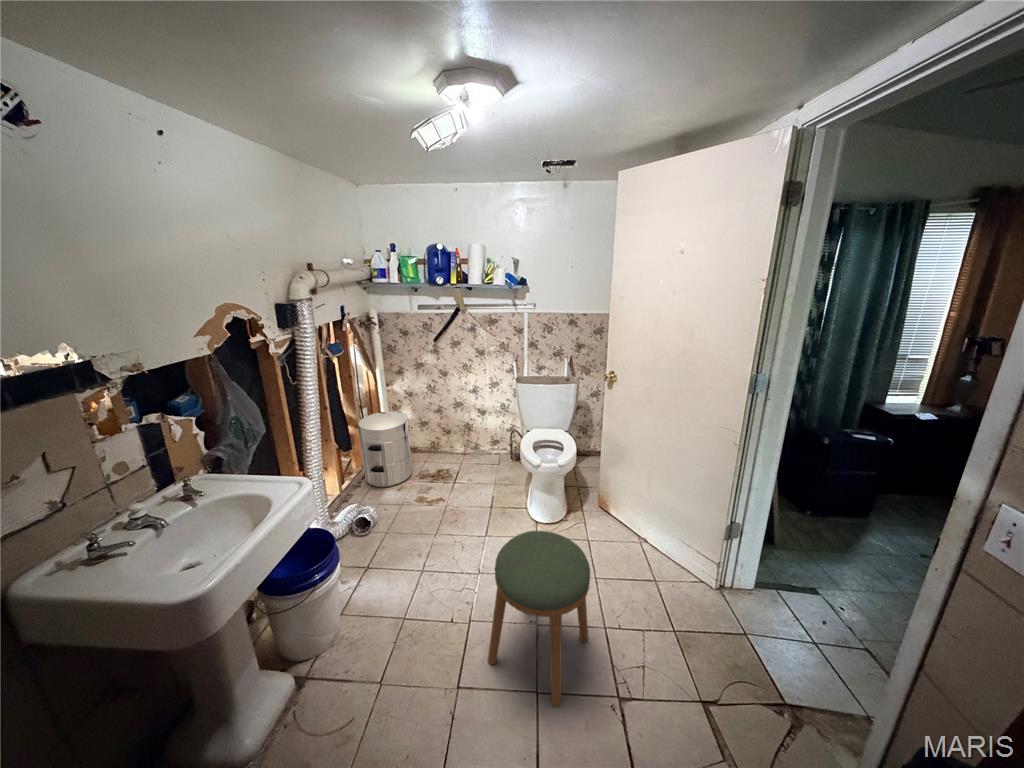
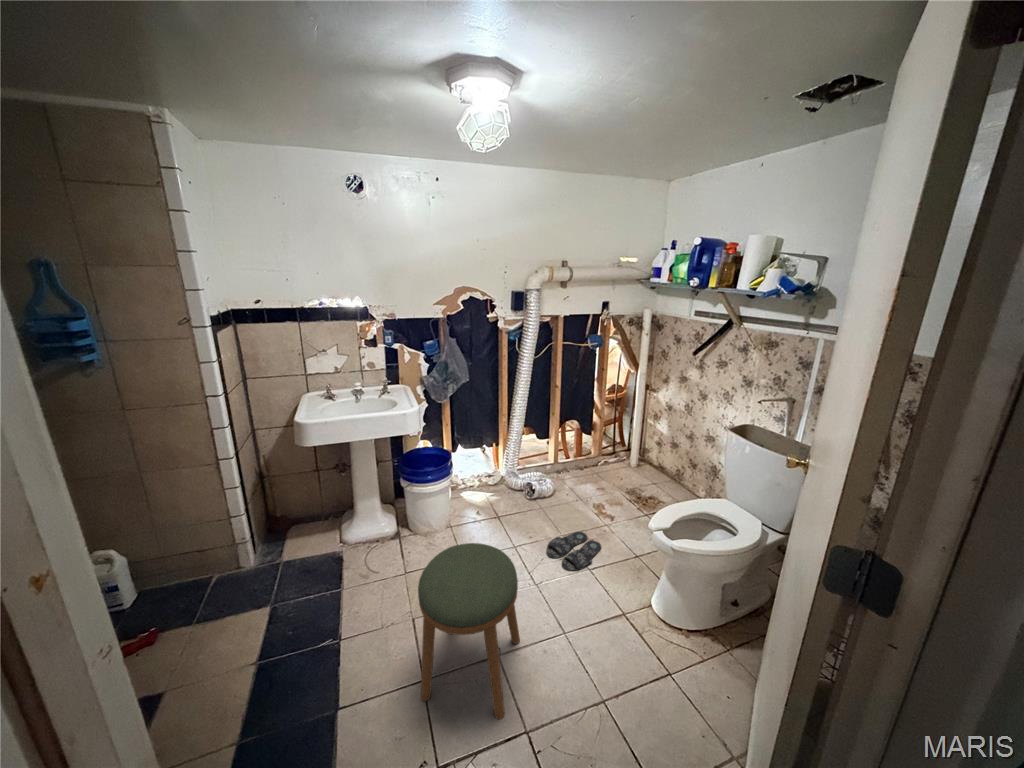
waste bin: present [358,412,412,487] -> none [589,410,644,487]
slippers: none [435,517,480,555] -> present [546,532,601,571]

